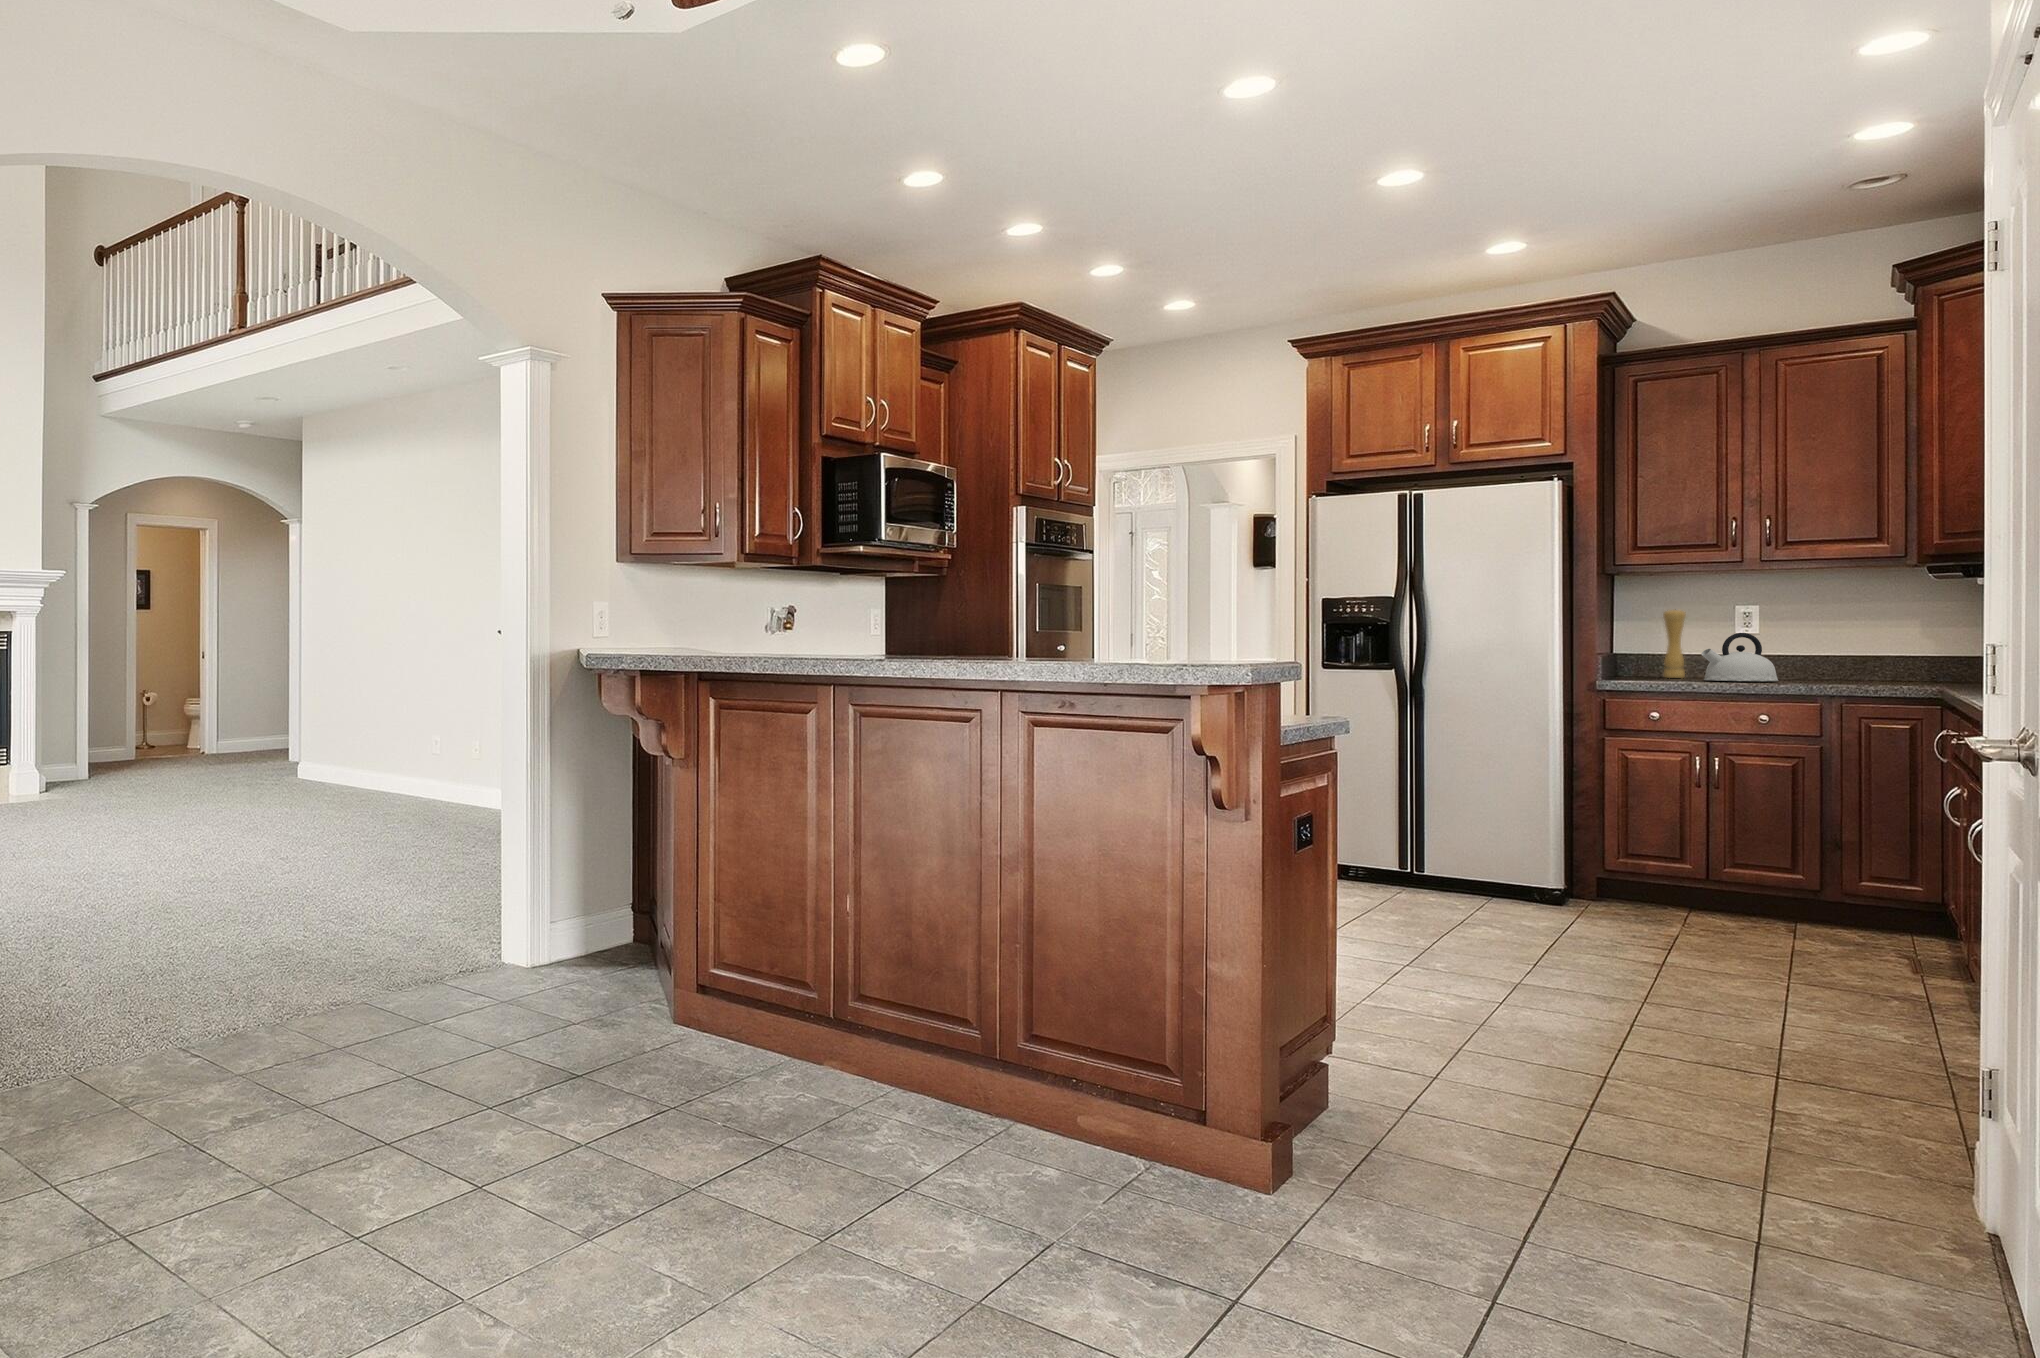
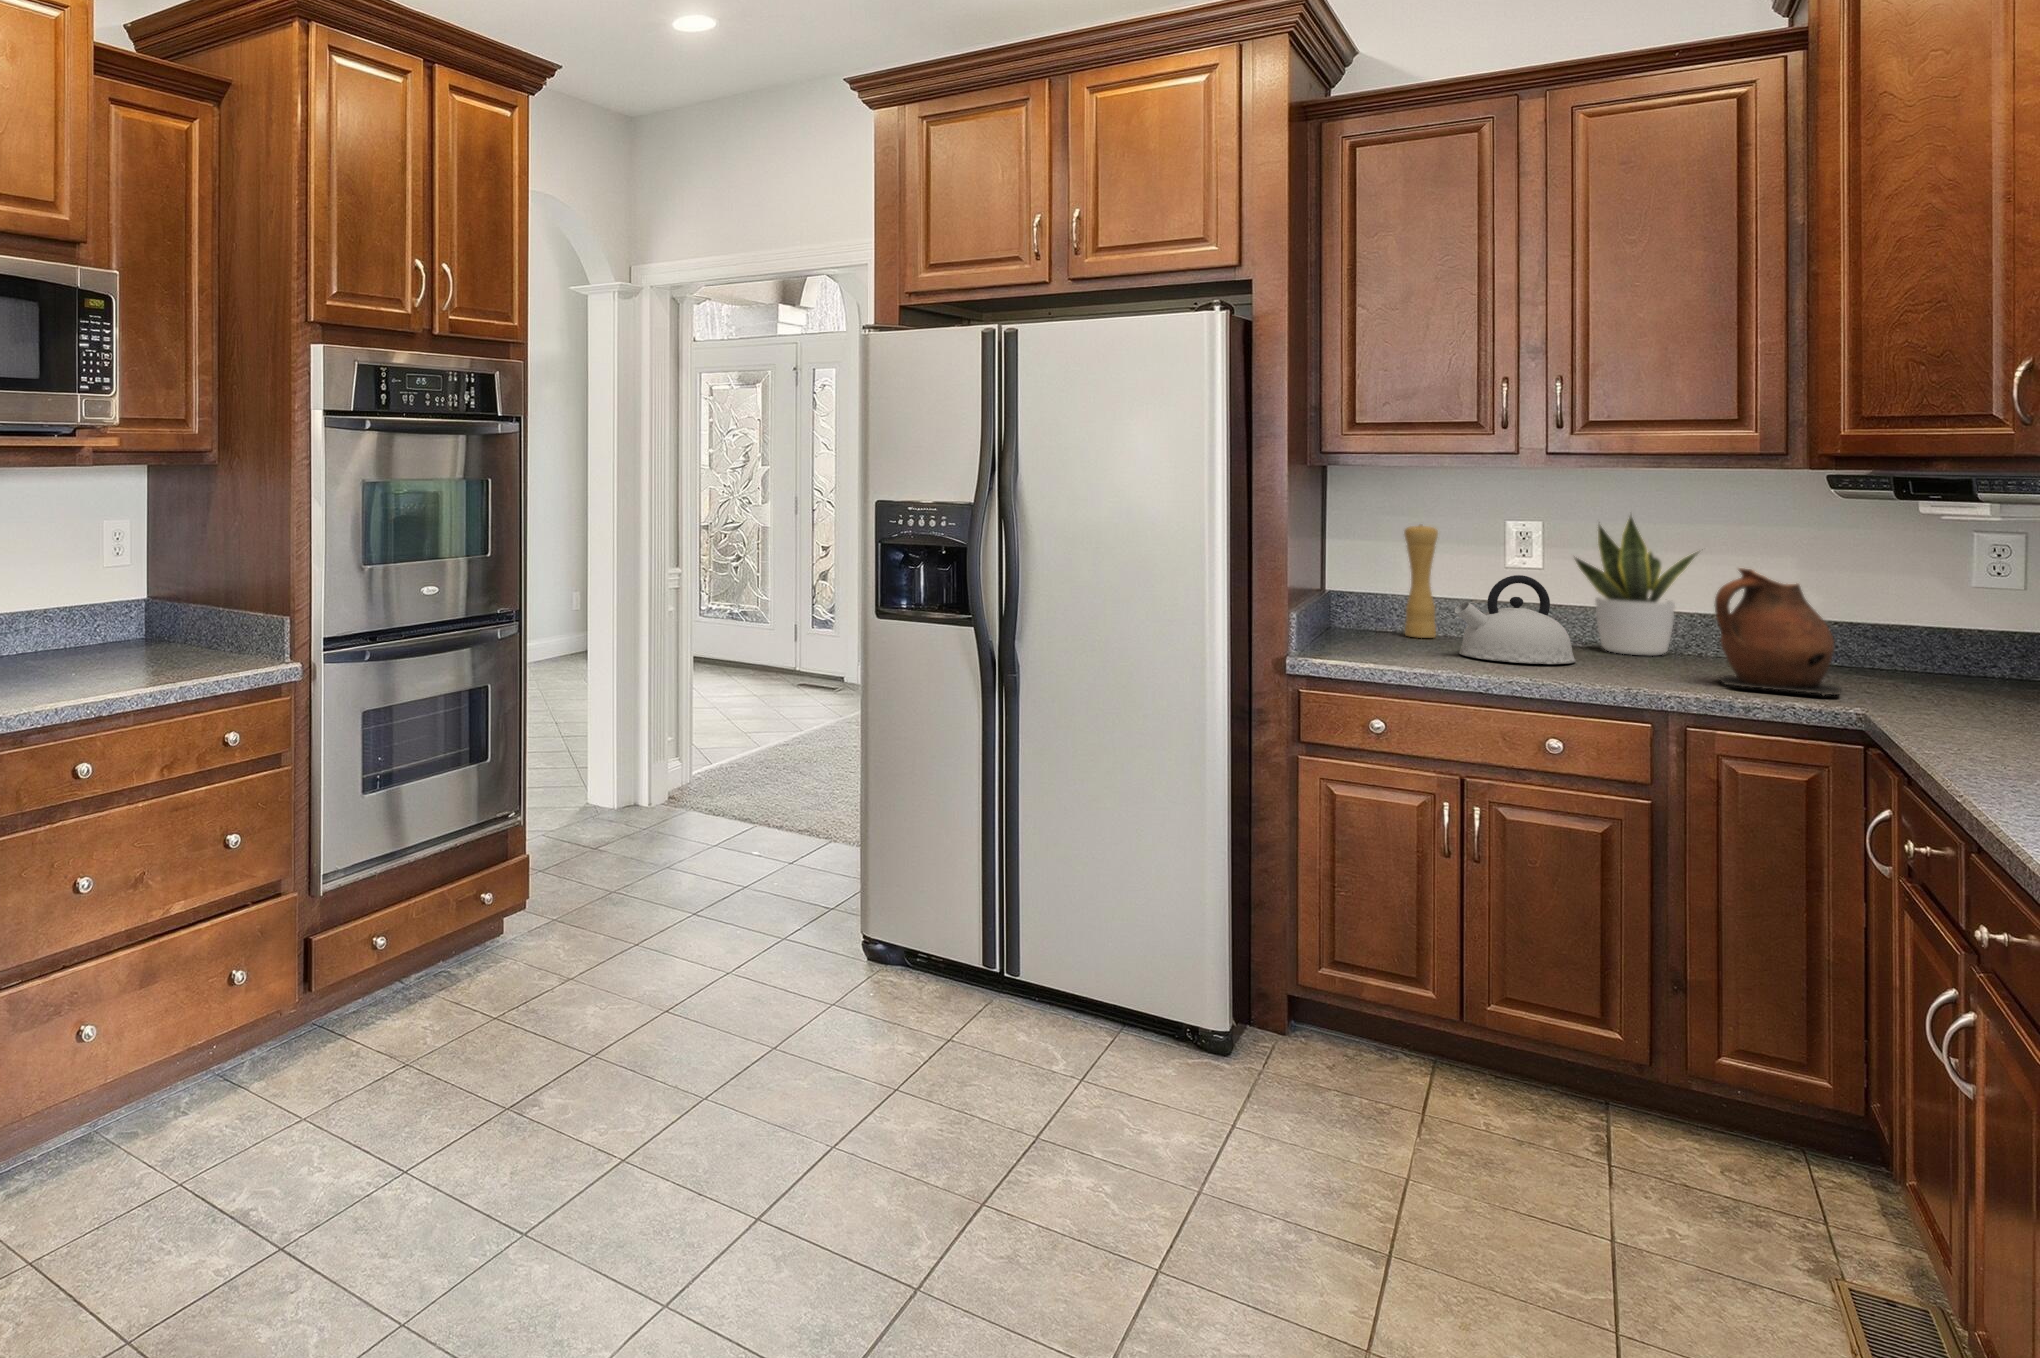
potted plant: none [1775,595,1862,680] -> present [1575,516,1698,655]
ceramic pitcher: none [1864,619,1941,685] -> present [1714,568,1841,696]

